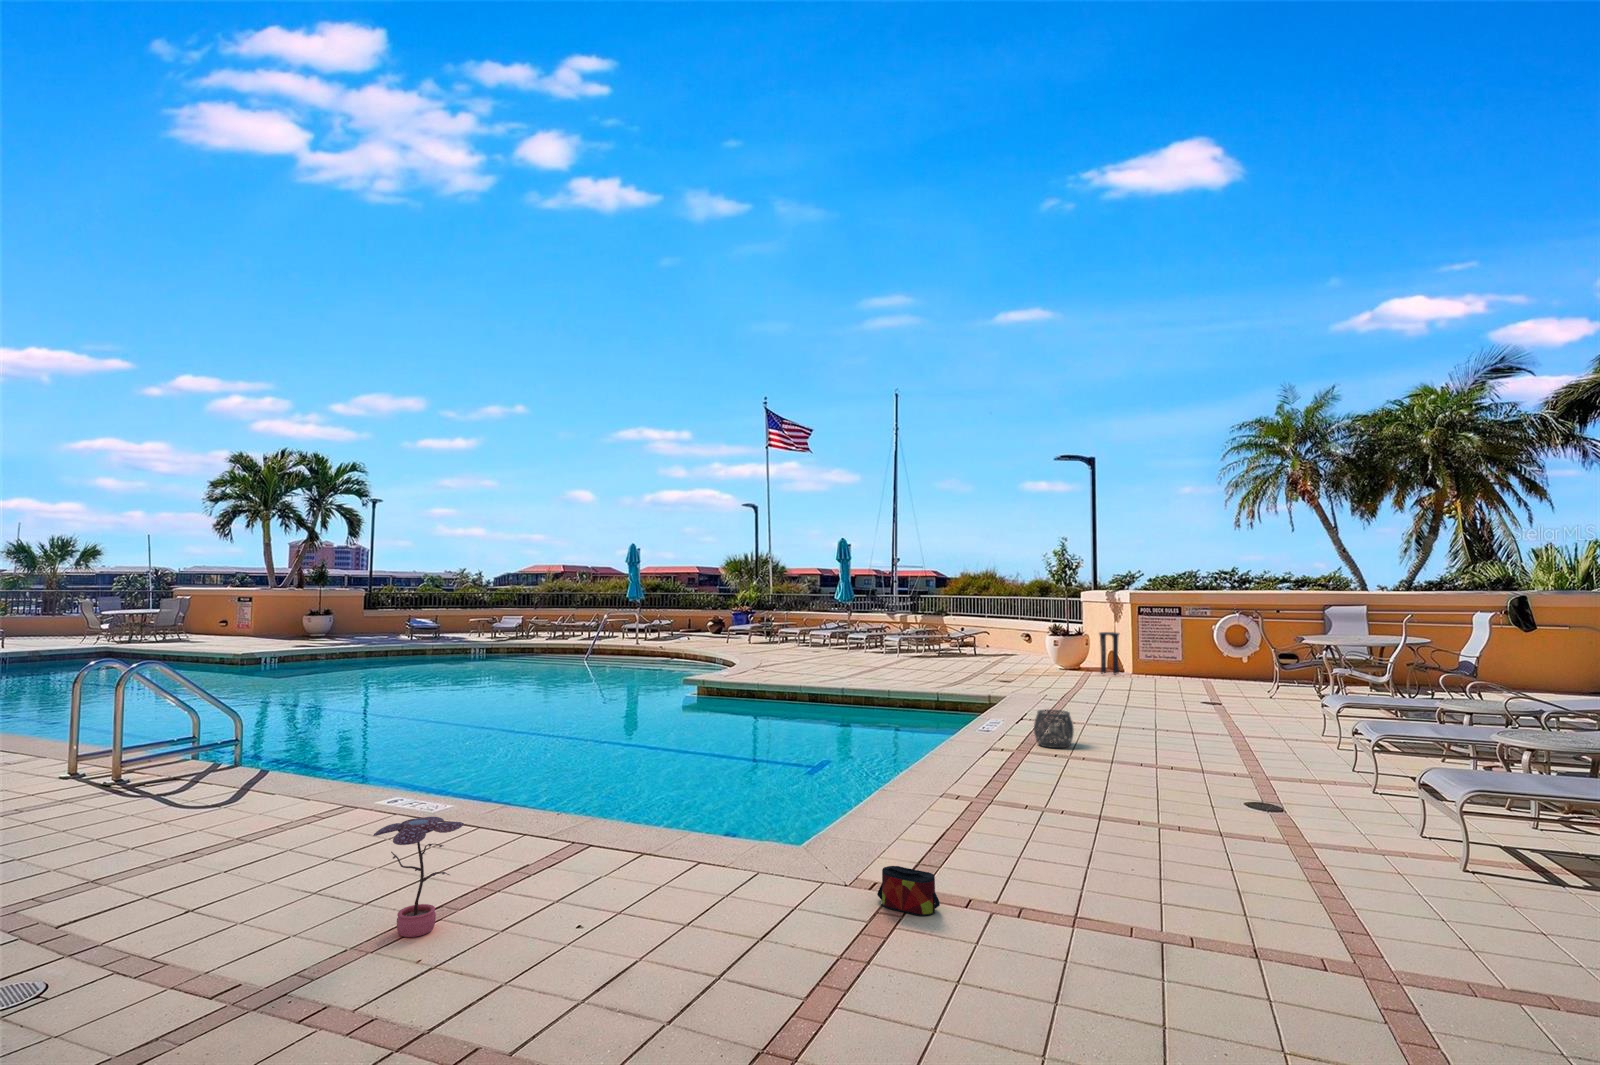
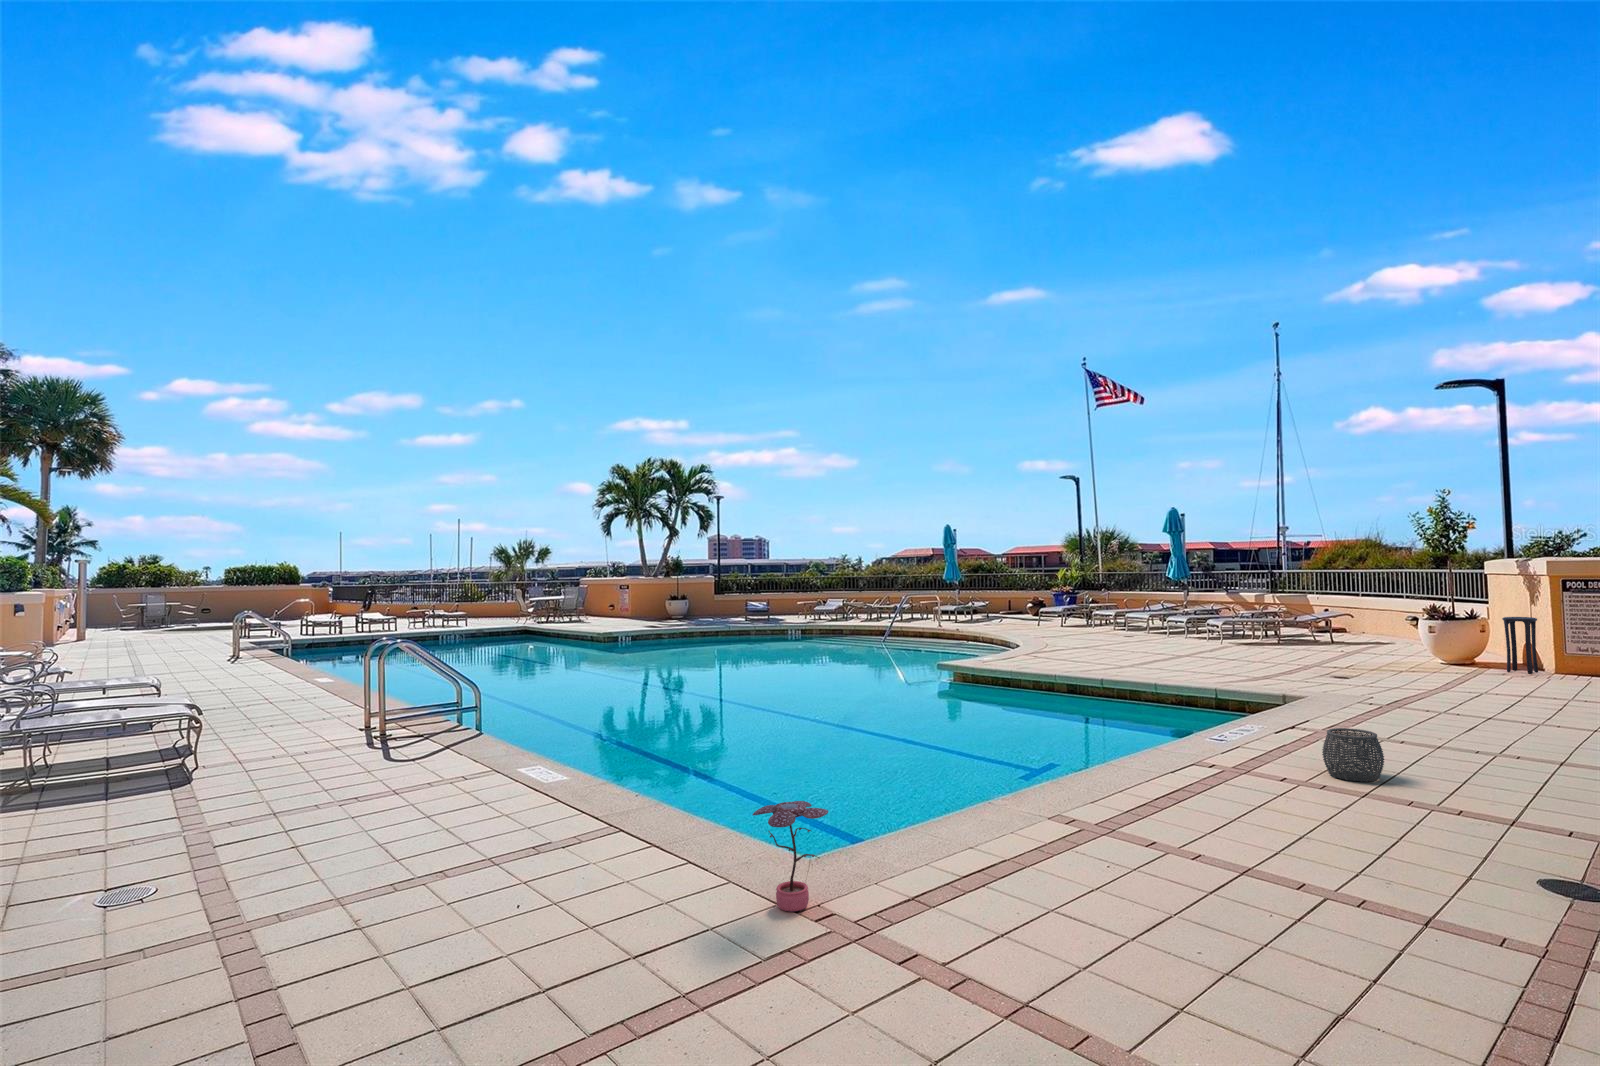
potted plant: present [373,817,464,937] -> present [753,801,828,912]
bag: present [877,866,940,916] -> none [927,943,994,1020]

